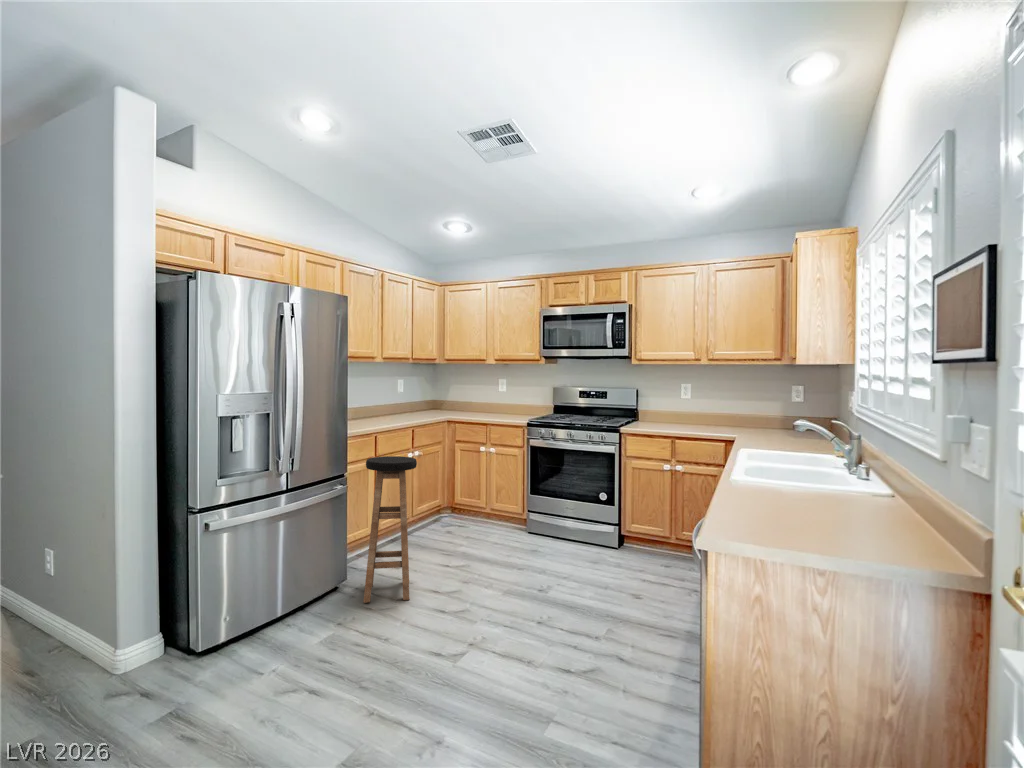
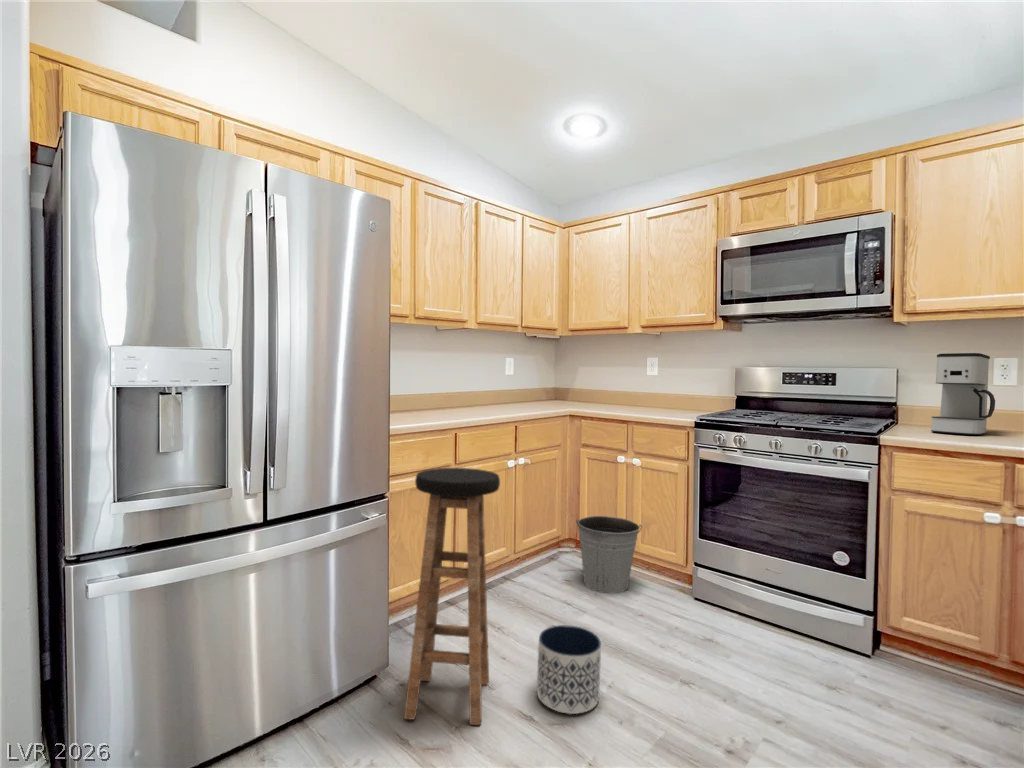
coffee maker: none [649,382,676,426] -> present [931,353,995,435]
bucket: none [454,487,497,535] -> present [576,516,642,593]
planter: none [439,545,475,589] -> present [537,625,601,714]

